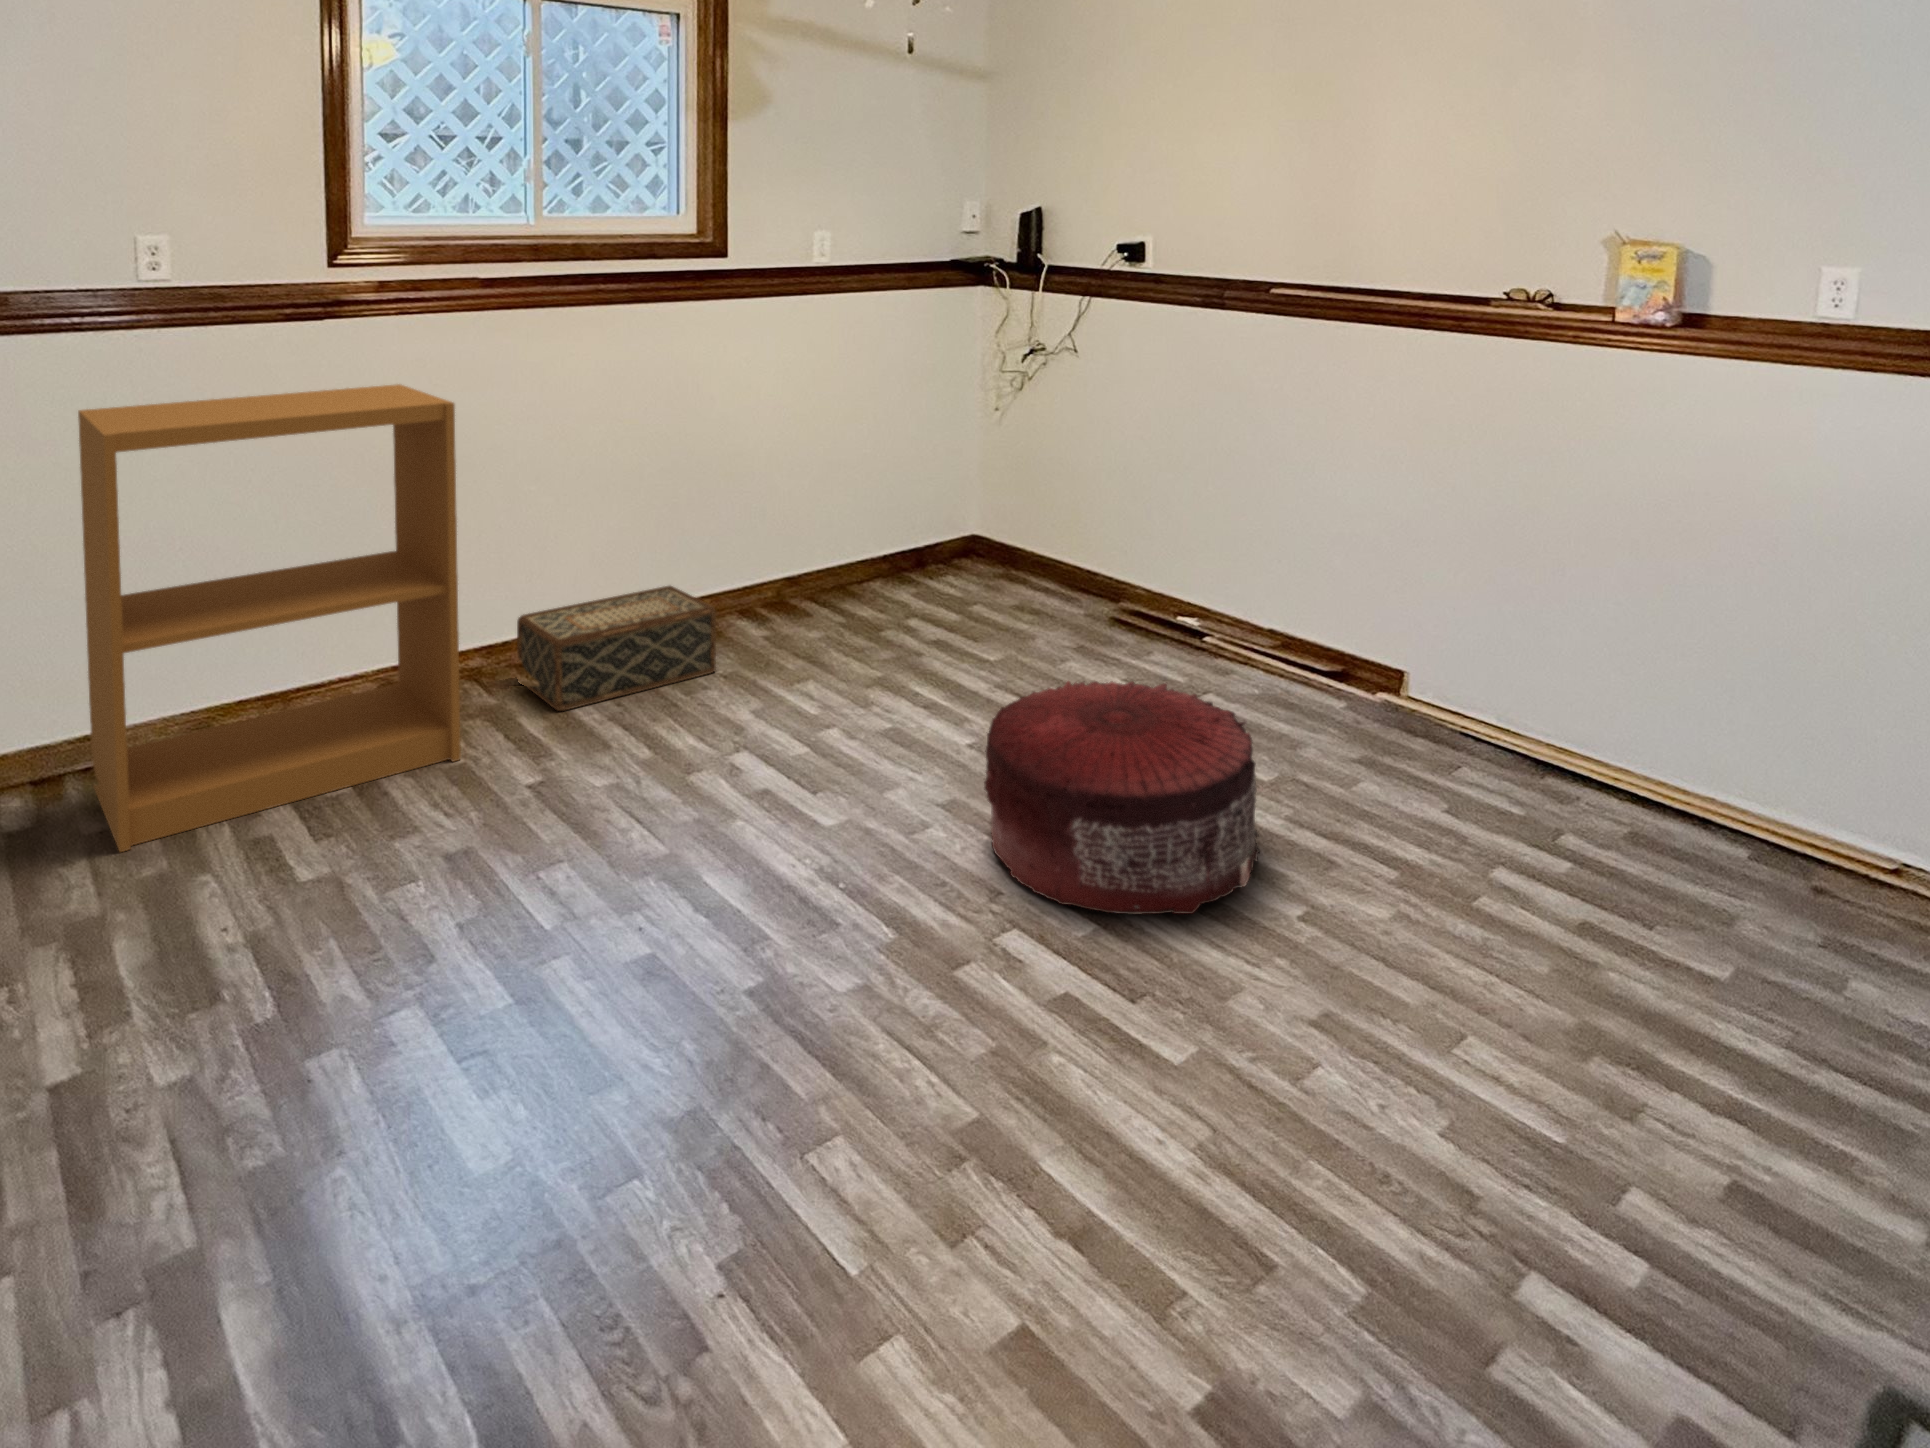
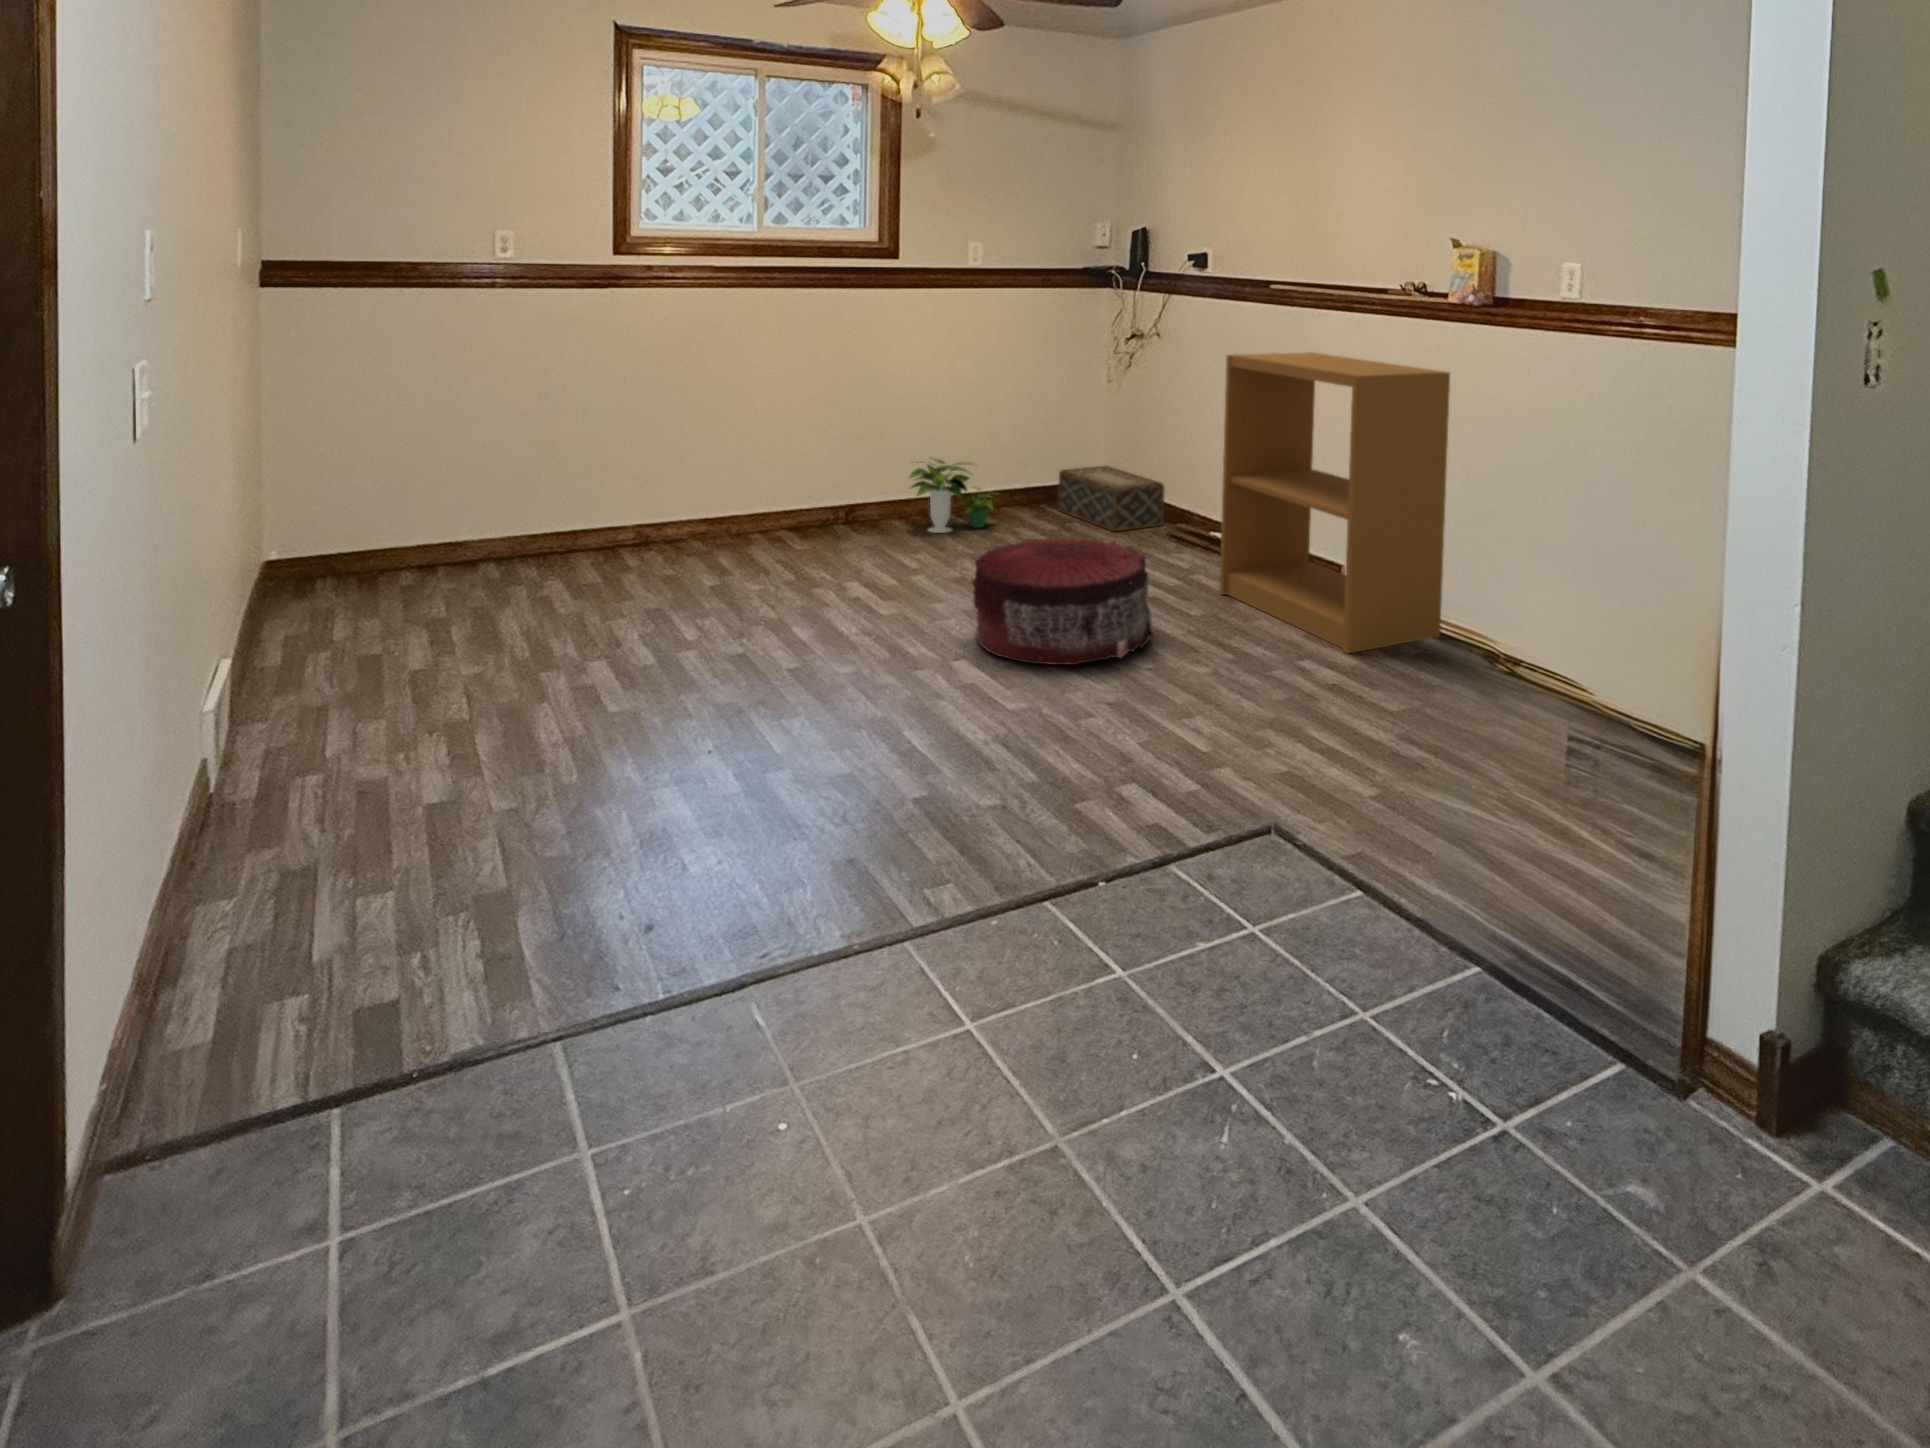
bookshelf: present [78,384,461,852] -> present [1220,352,1450,653]
potted plant: none [753,534,878,642] -> present [908,457,995,533]
woven basket: present [517,586,716,711] -> present [1058,466,1164,531]

